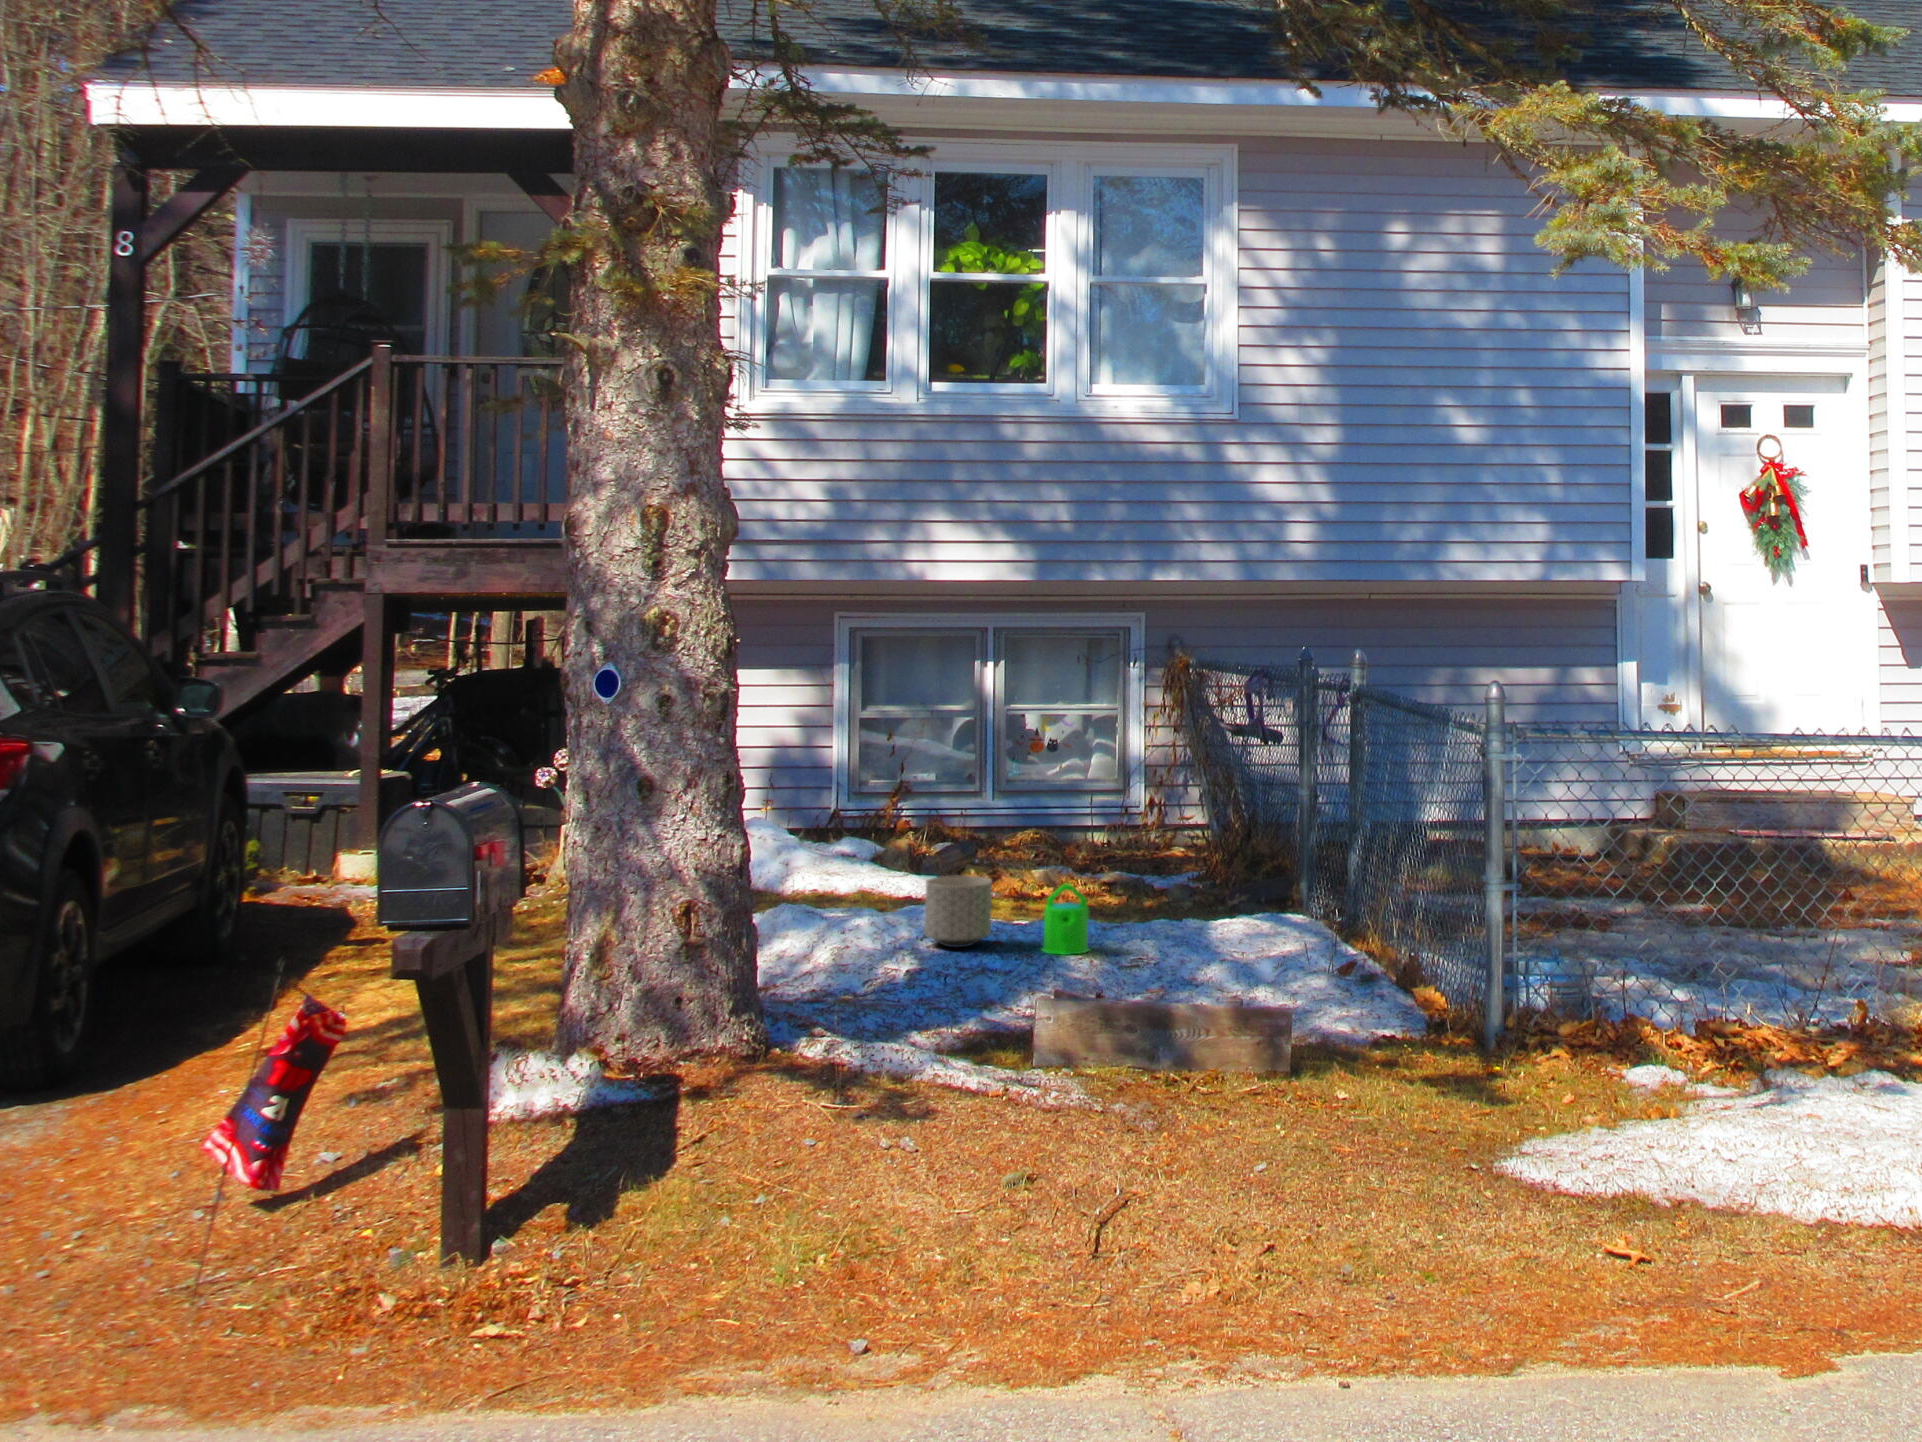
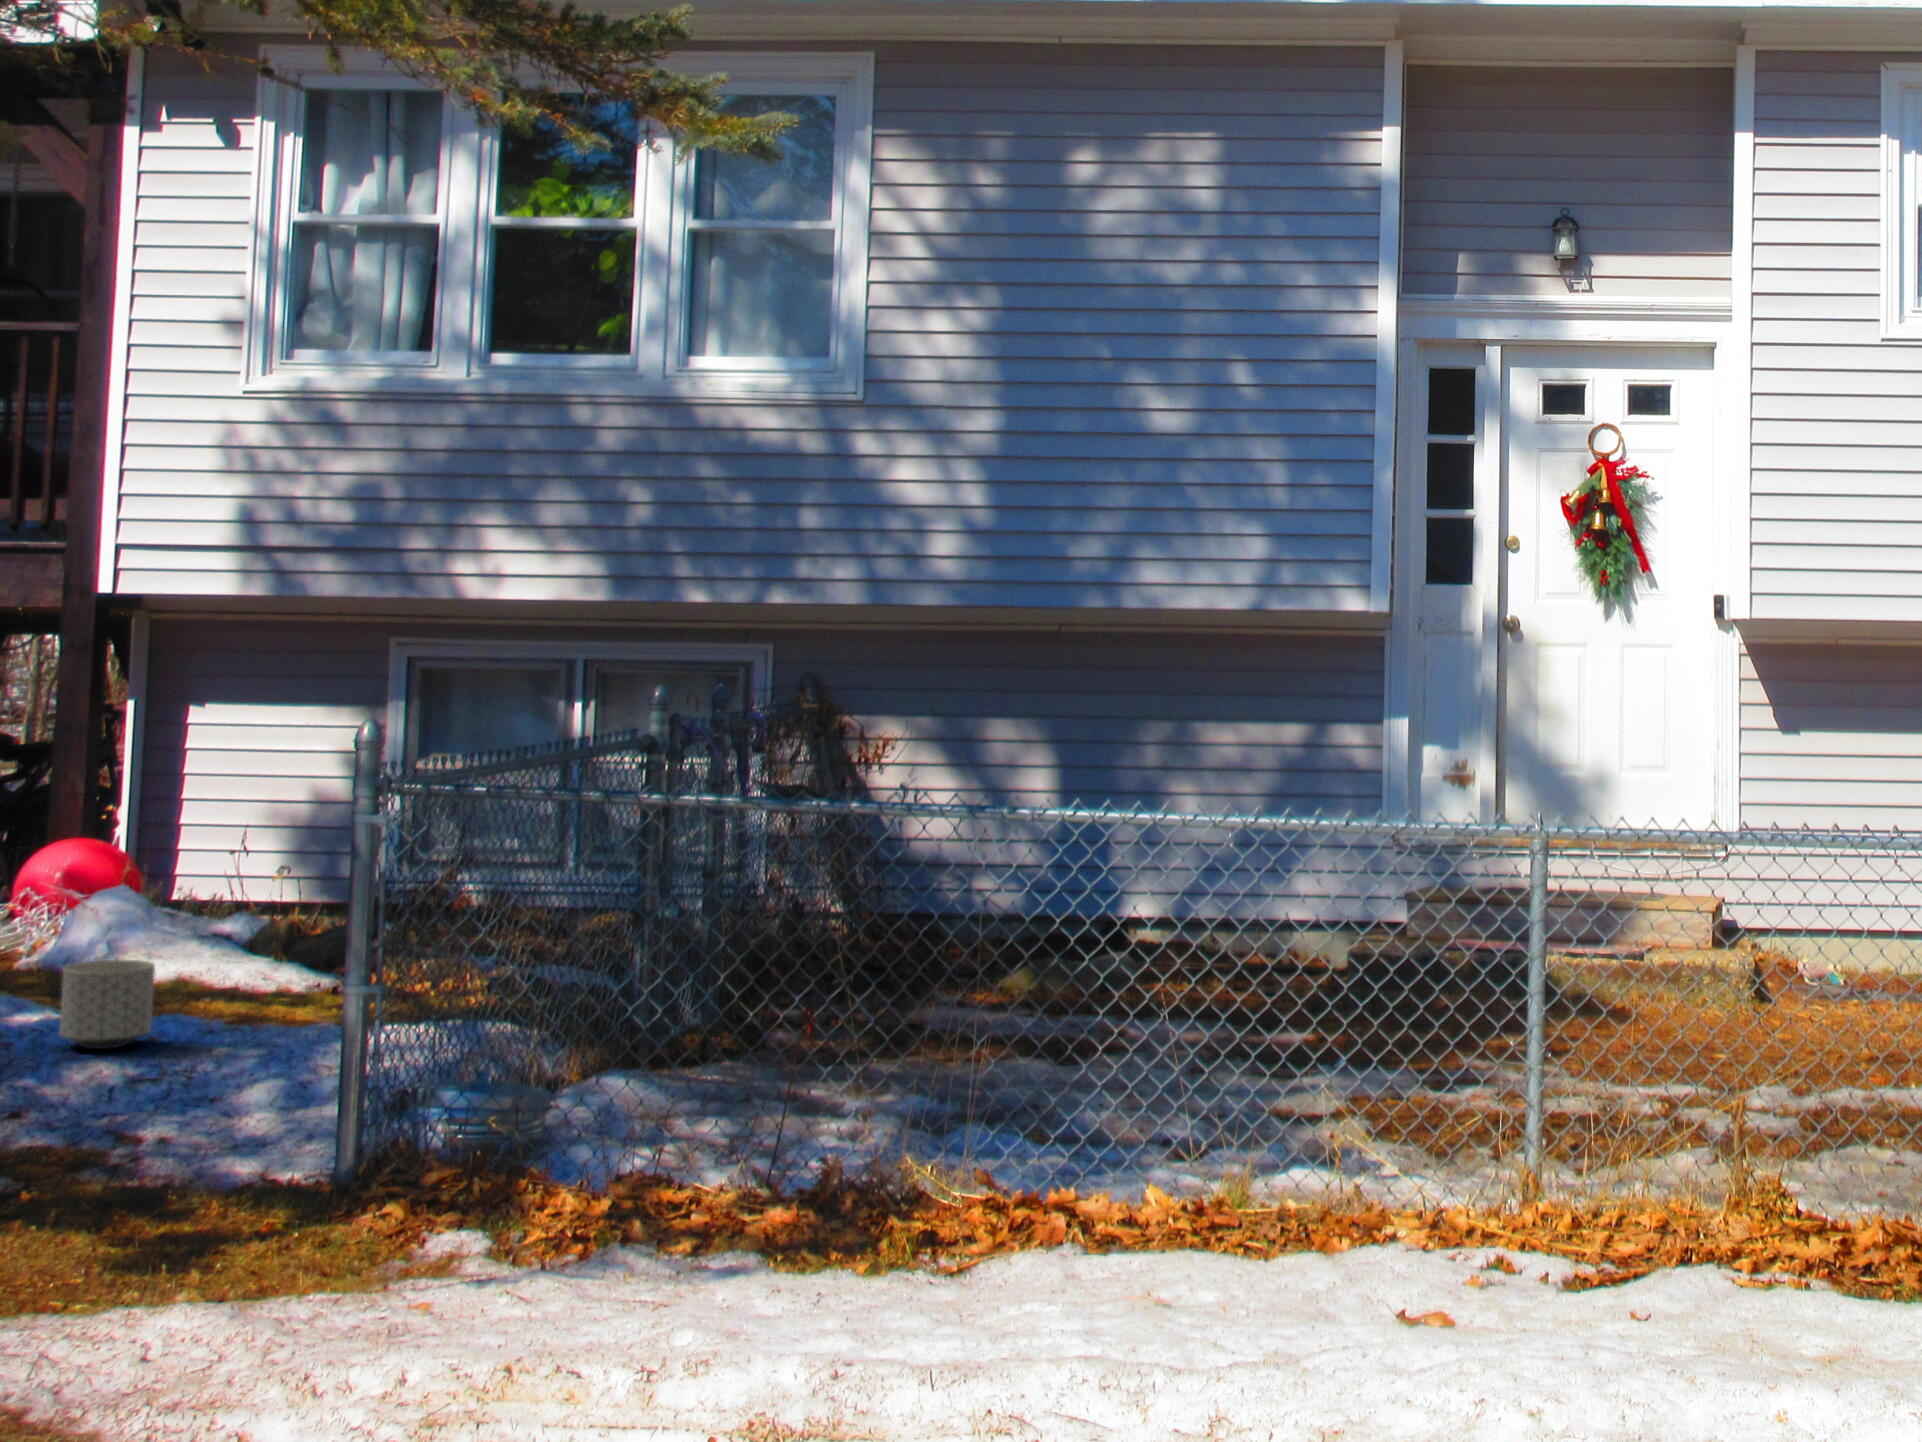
watering can: present [1042,883,1089,955] -> none [191,973,263,1063]

